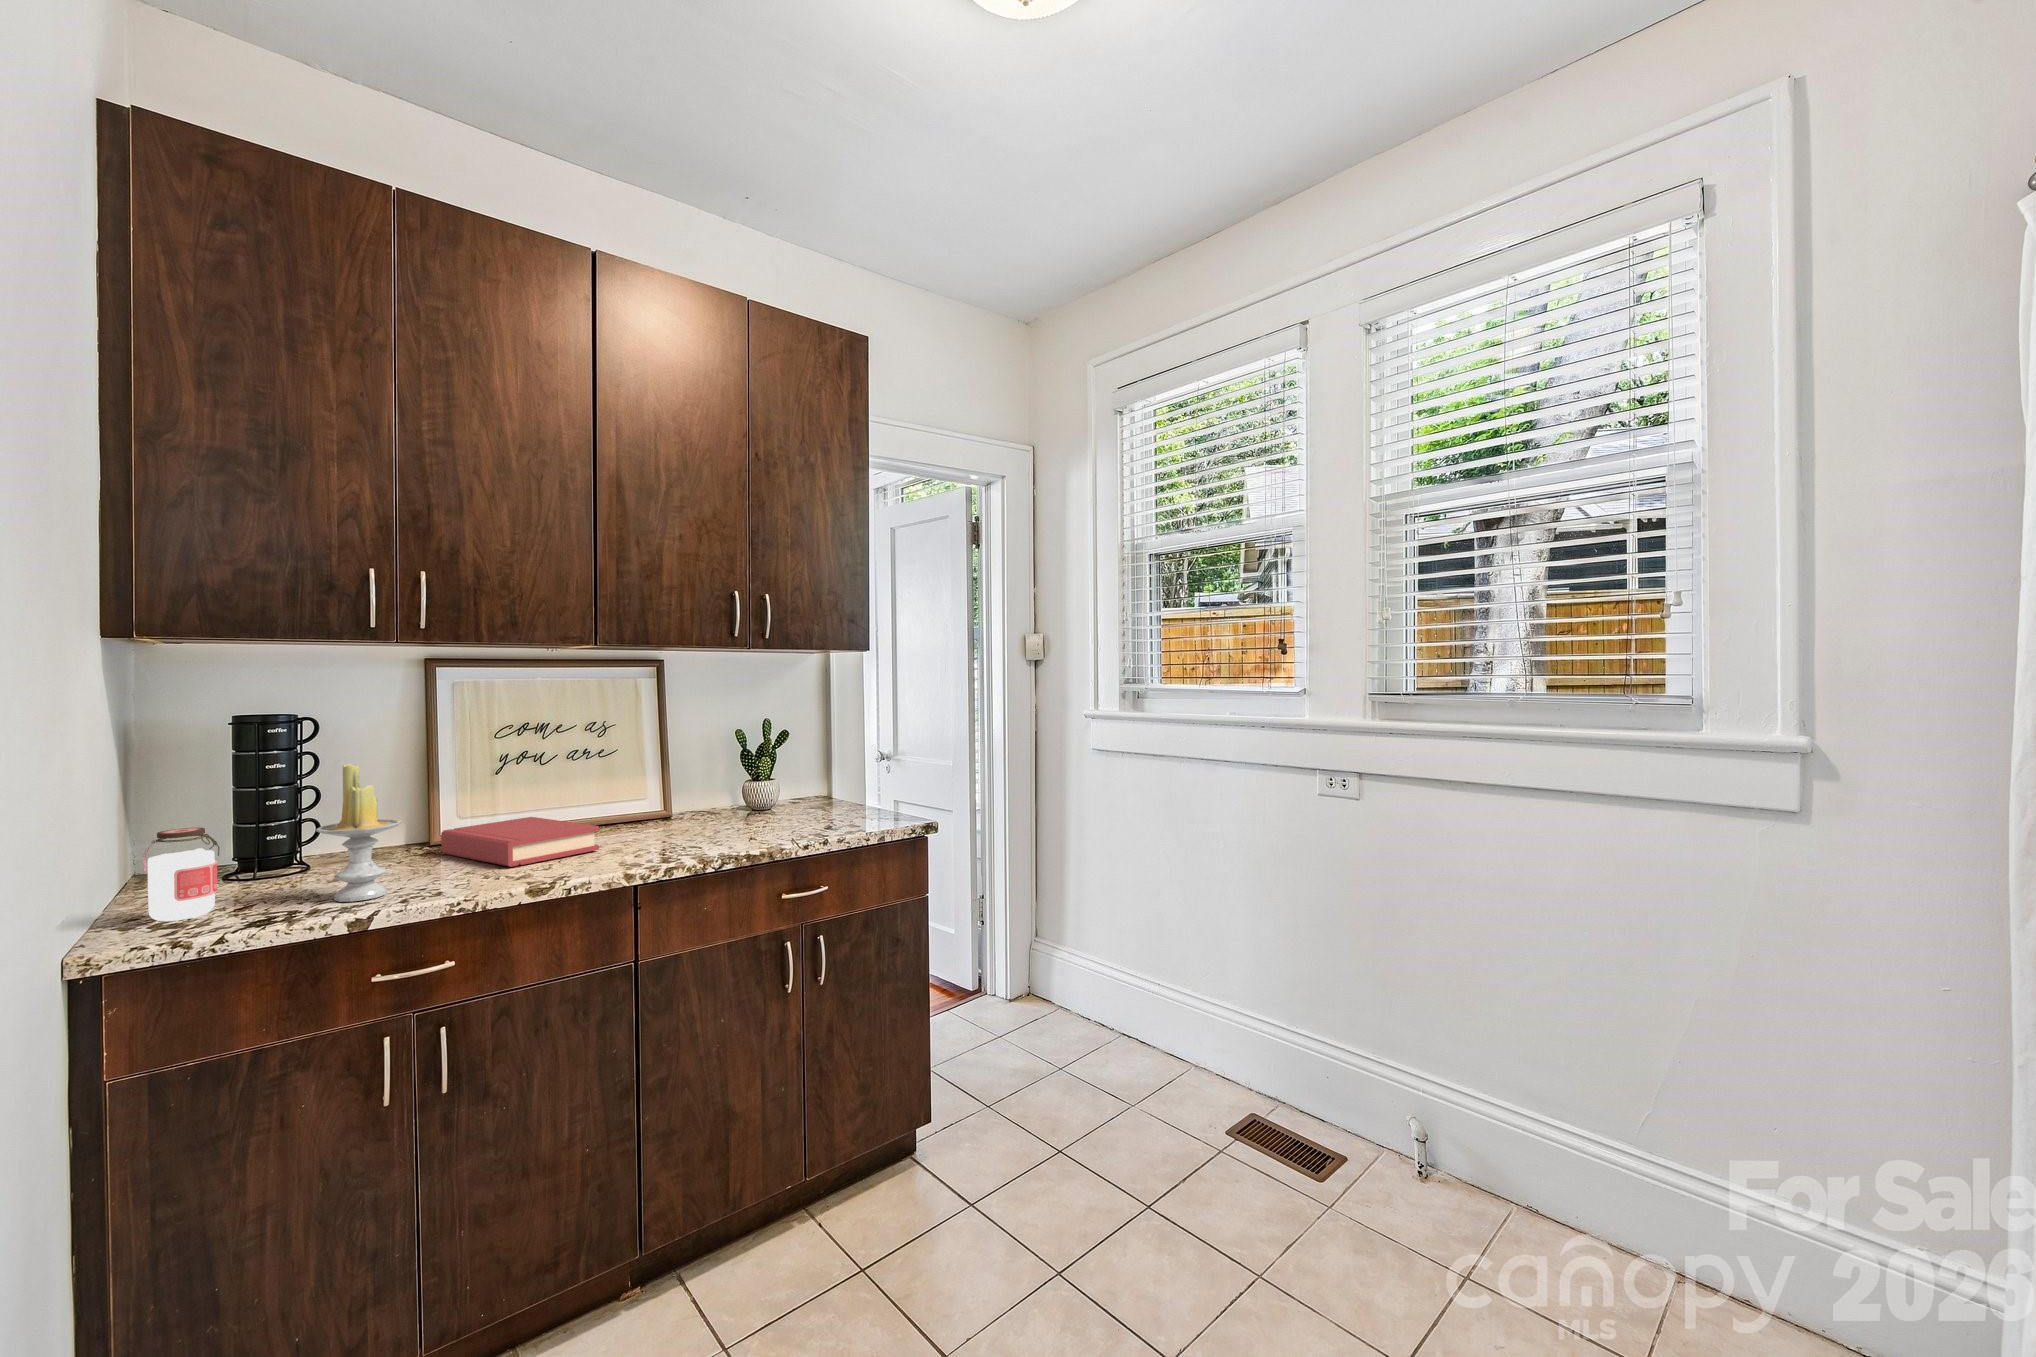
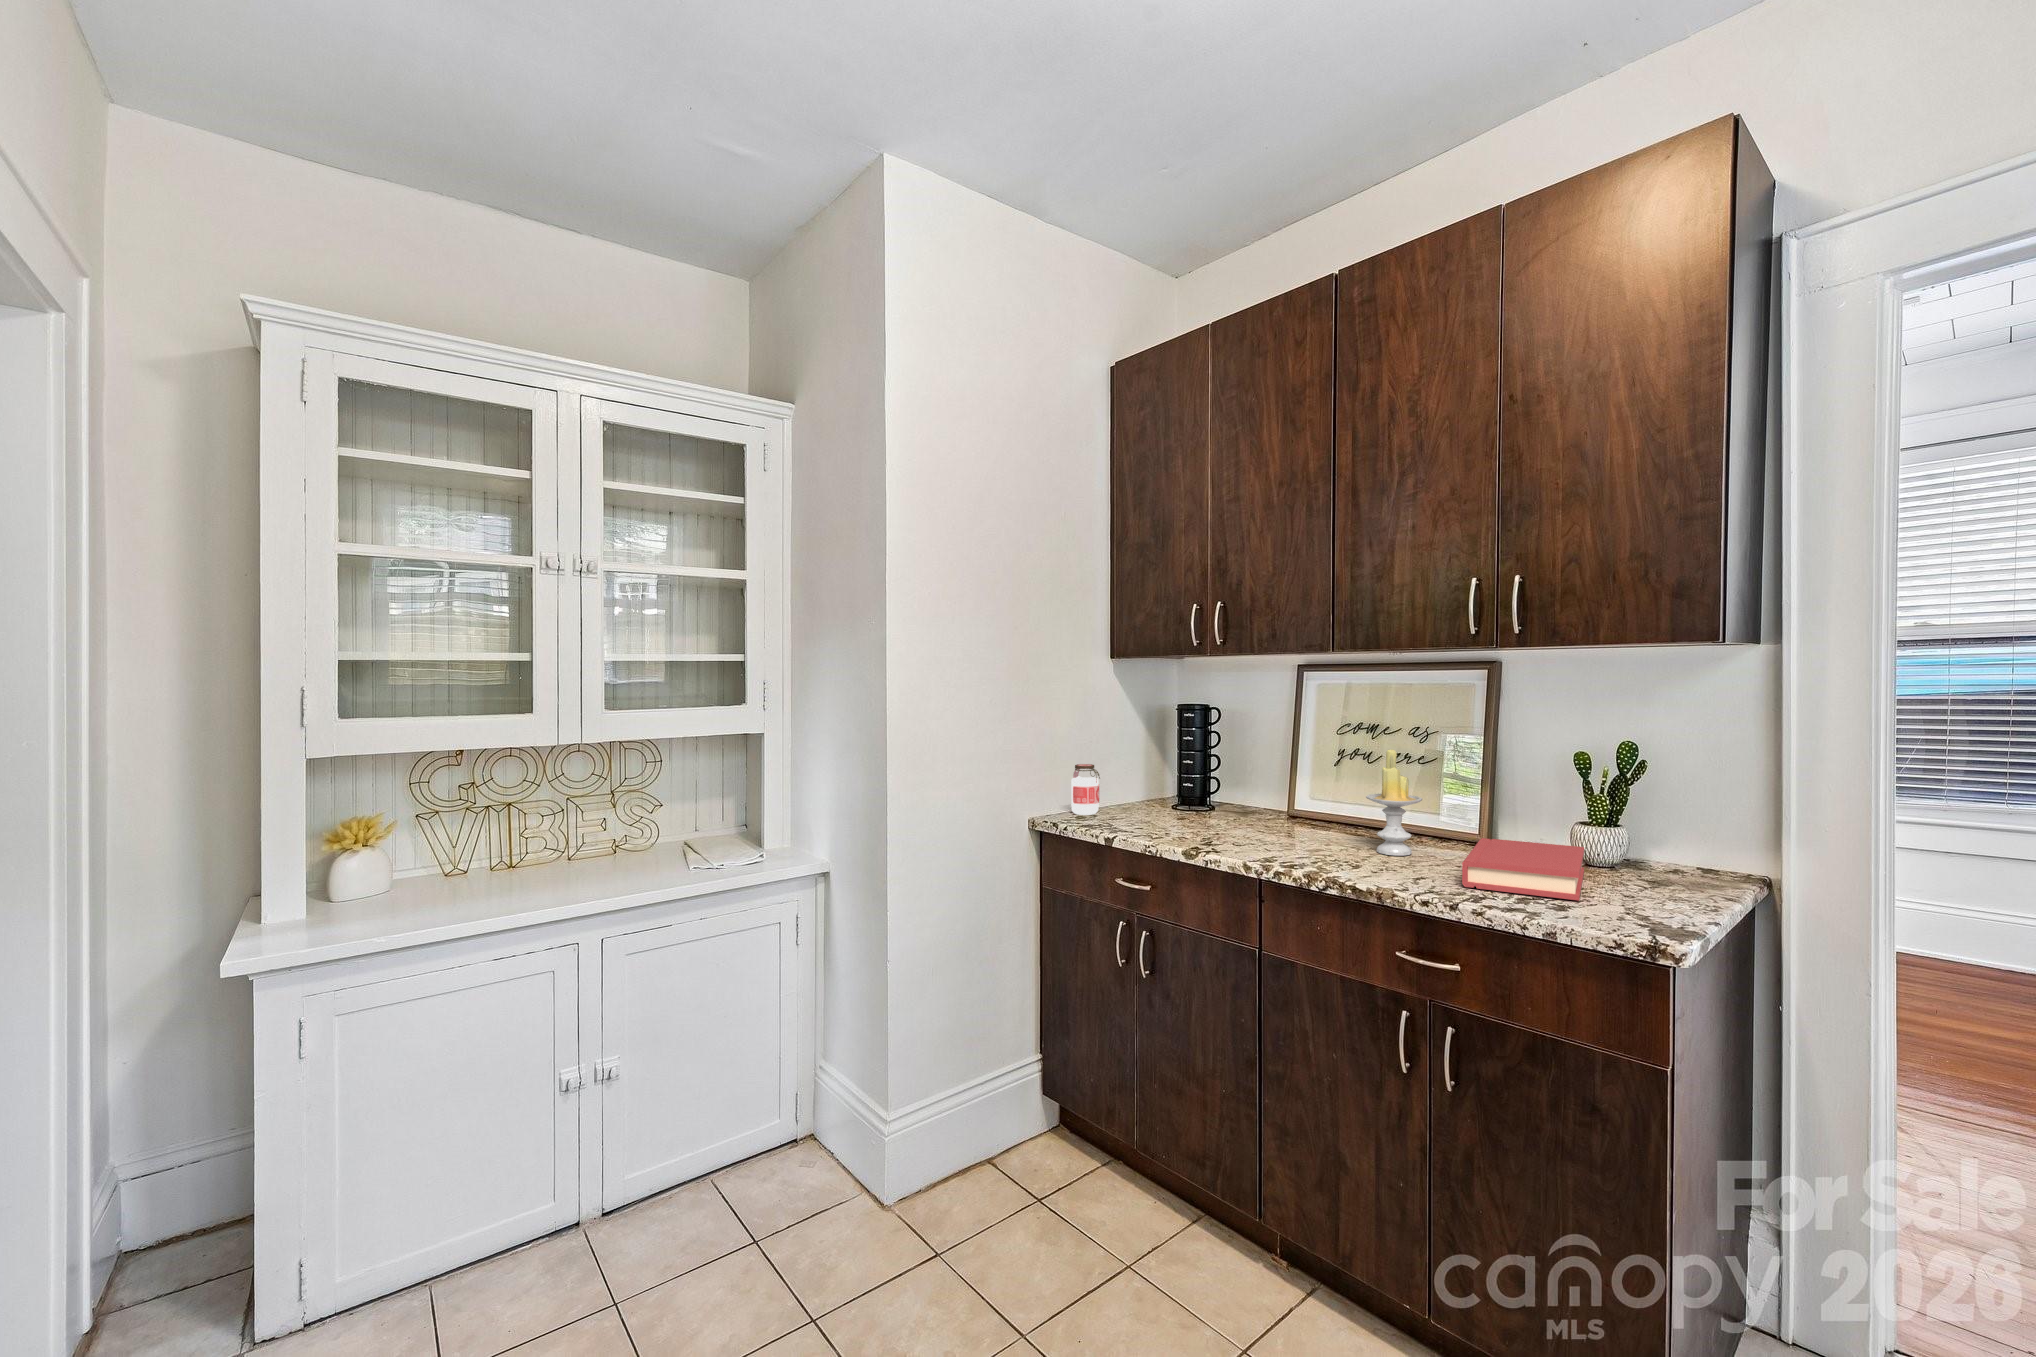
candle: present [316,764,401,902] -> present [1366,749,1422,856]
hardback book: present [441,817,599,867] -> present [1462,838,1584,900]

